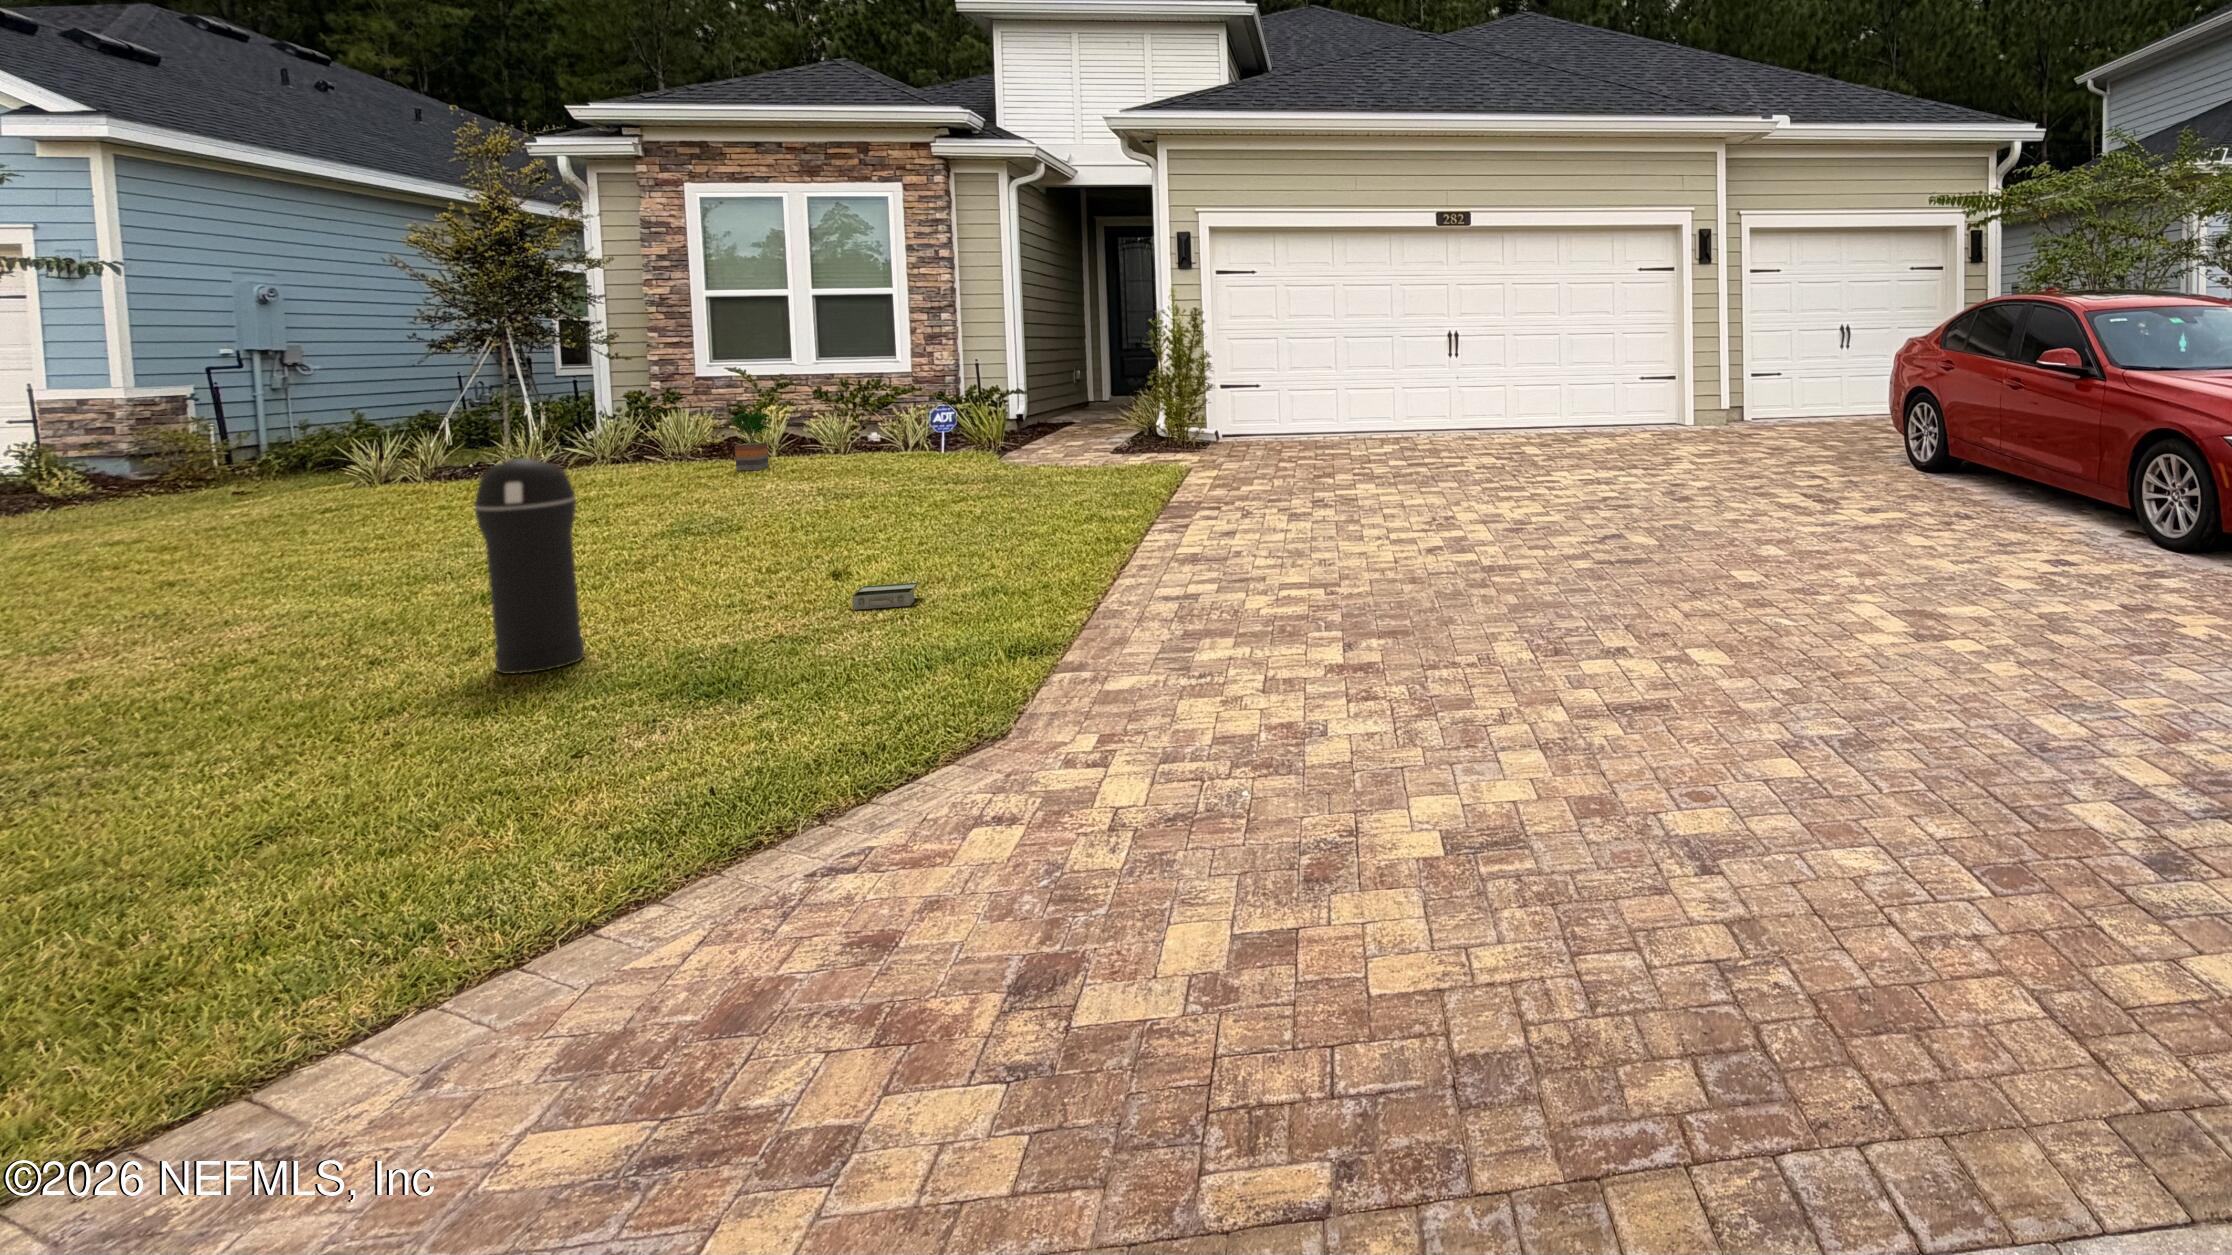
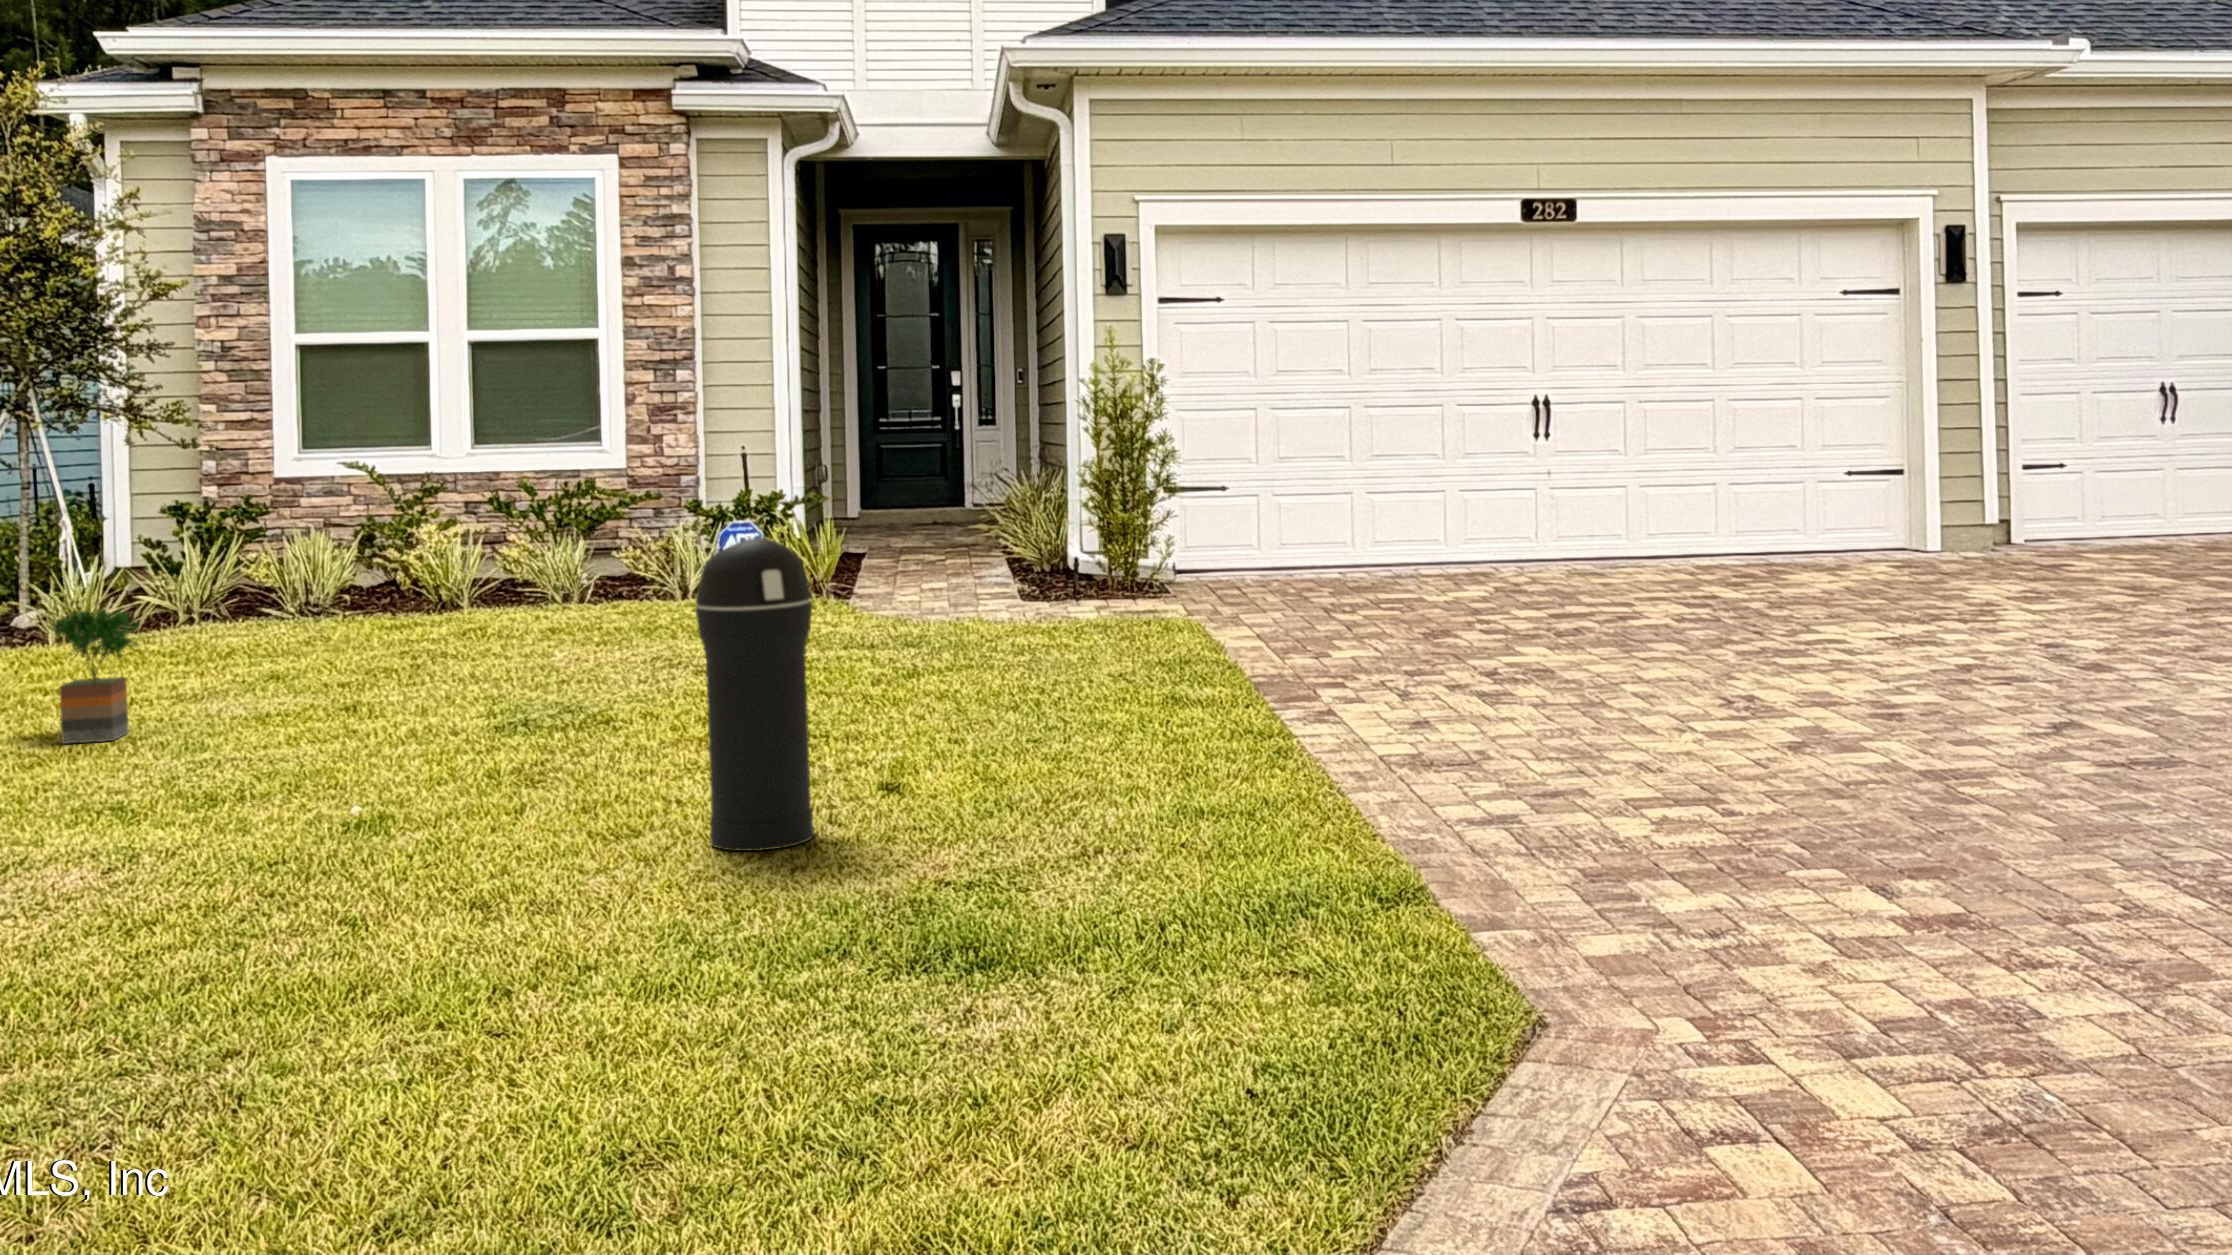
potted tree: present [732,413,772,471] -> present [53,610,141,744]
toolbox: present [852,583,917,610] -> none [1066,738,1154,775]

